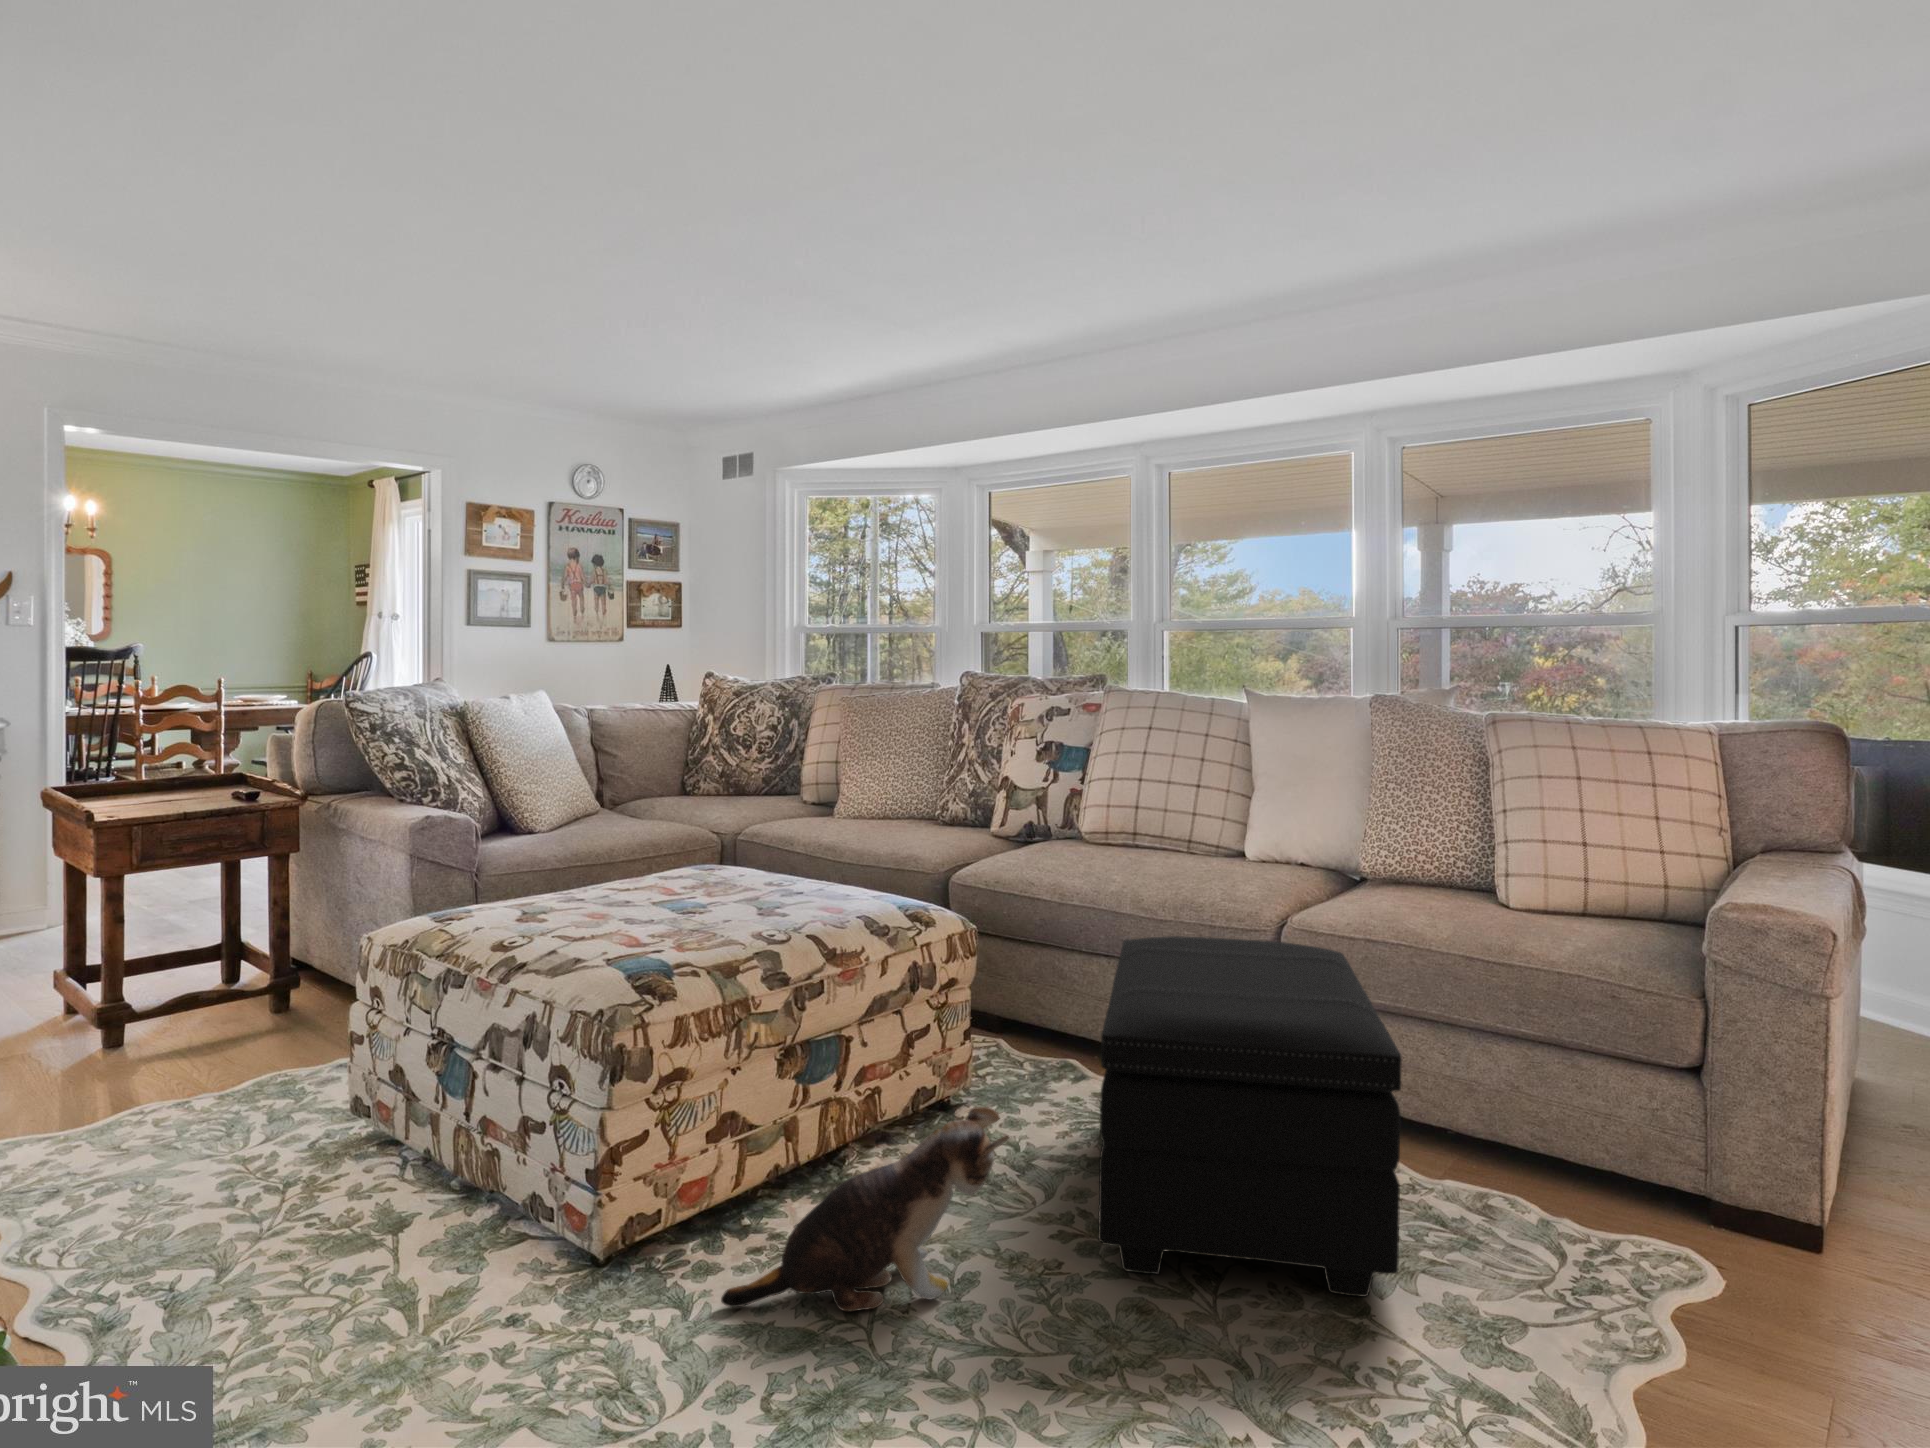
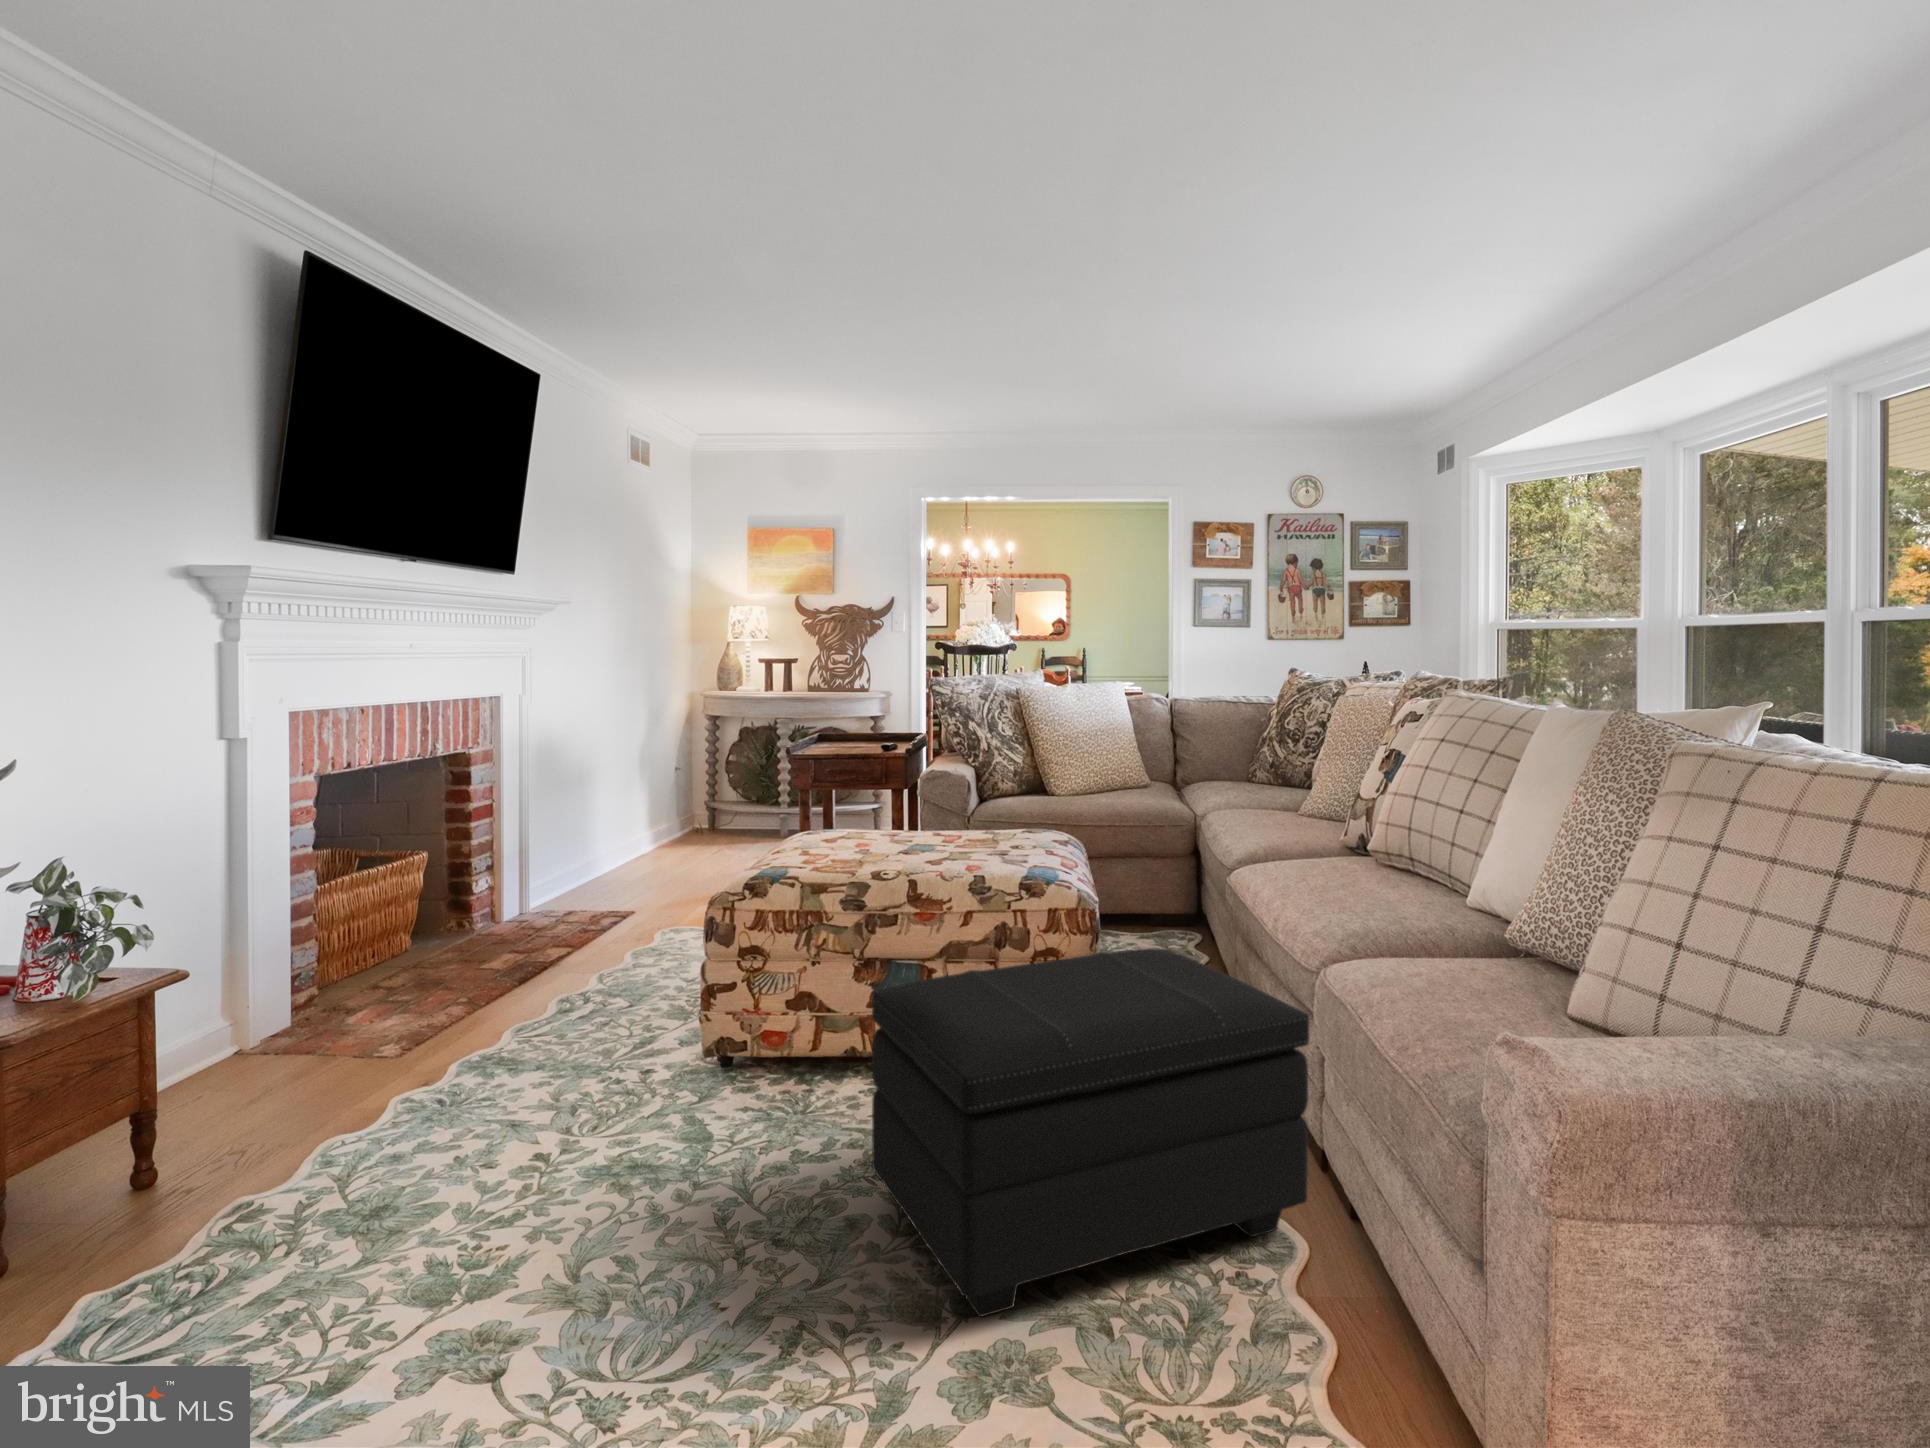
plush toy: present [721,1107,1009,1312] -> none [718,1028,857,1154]

